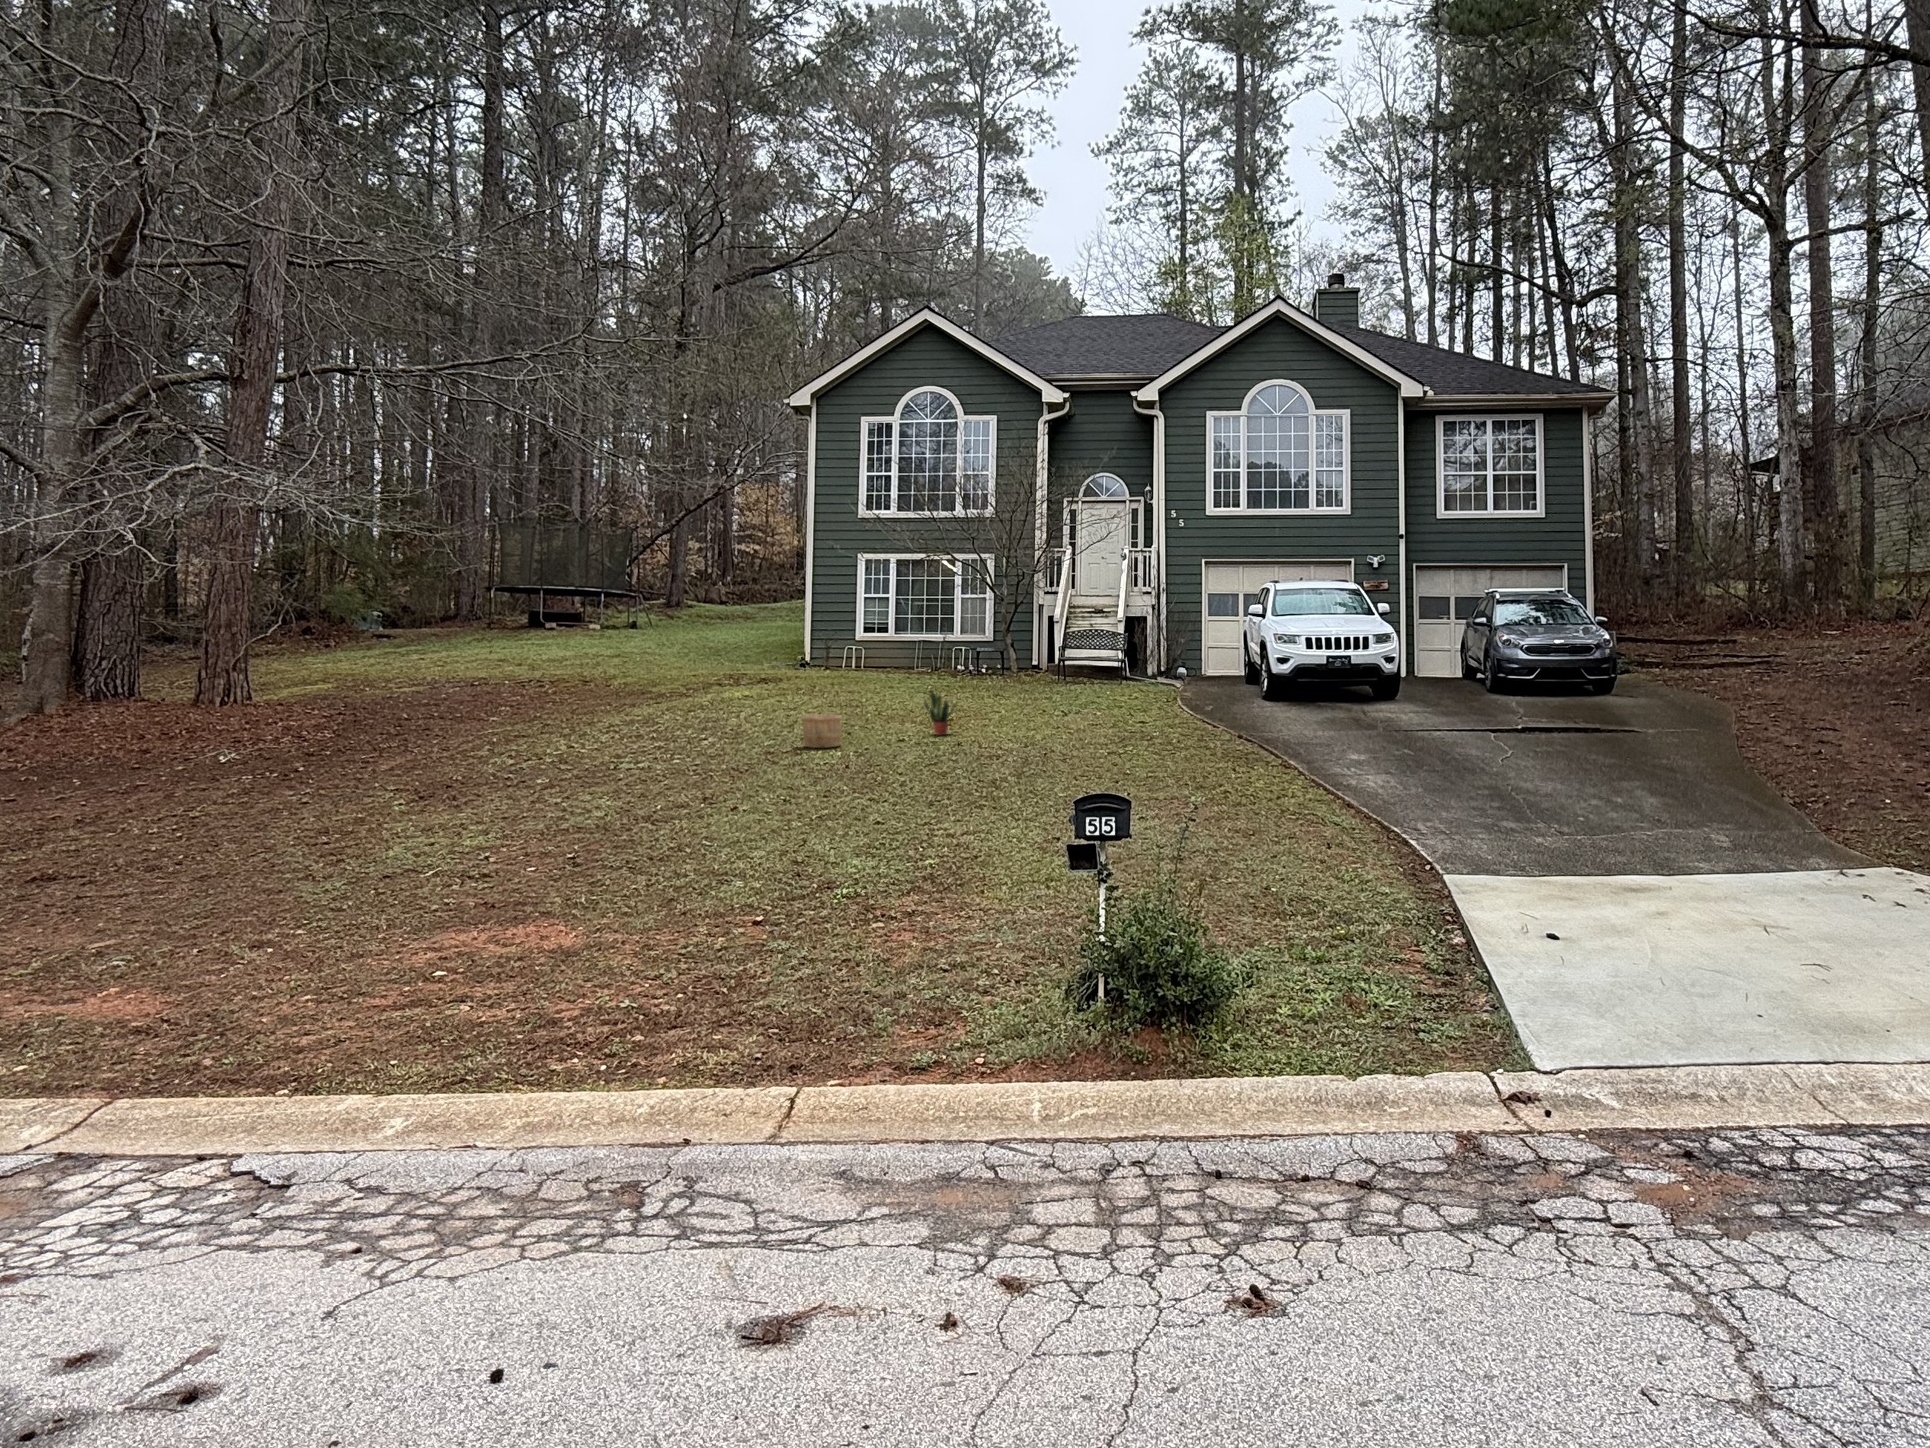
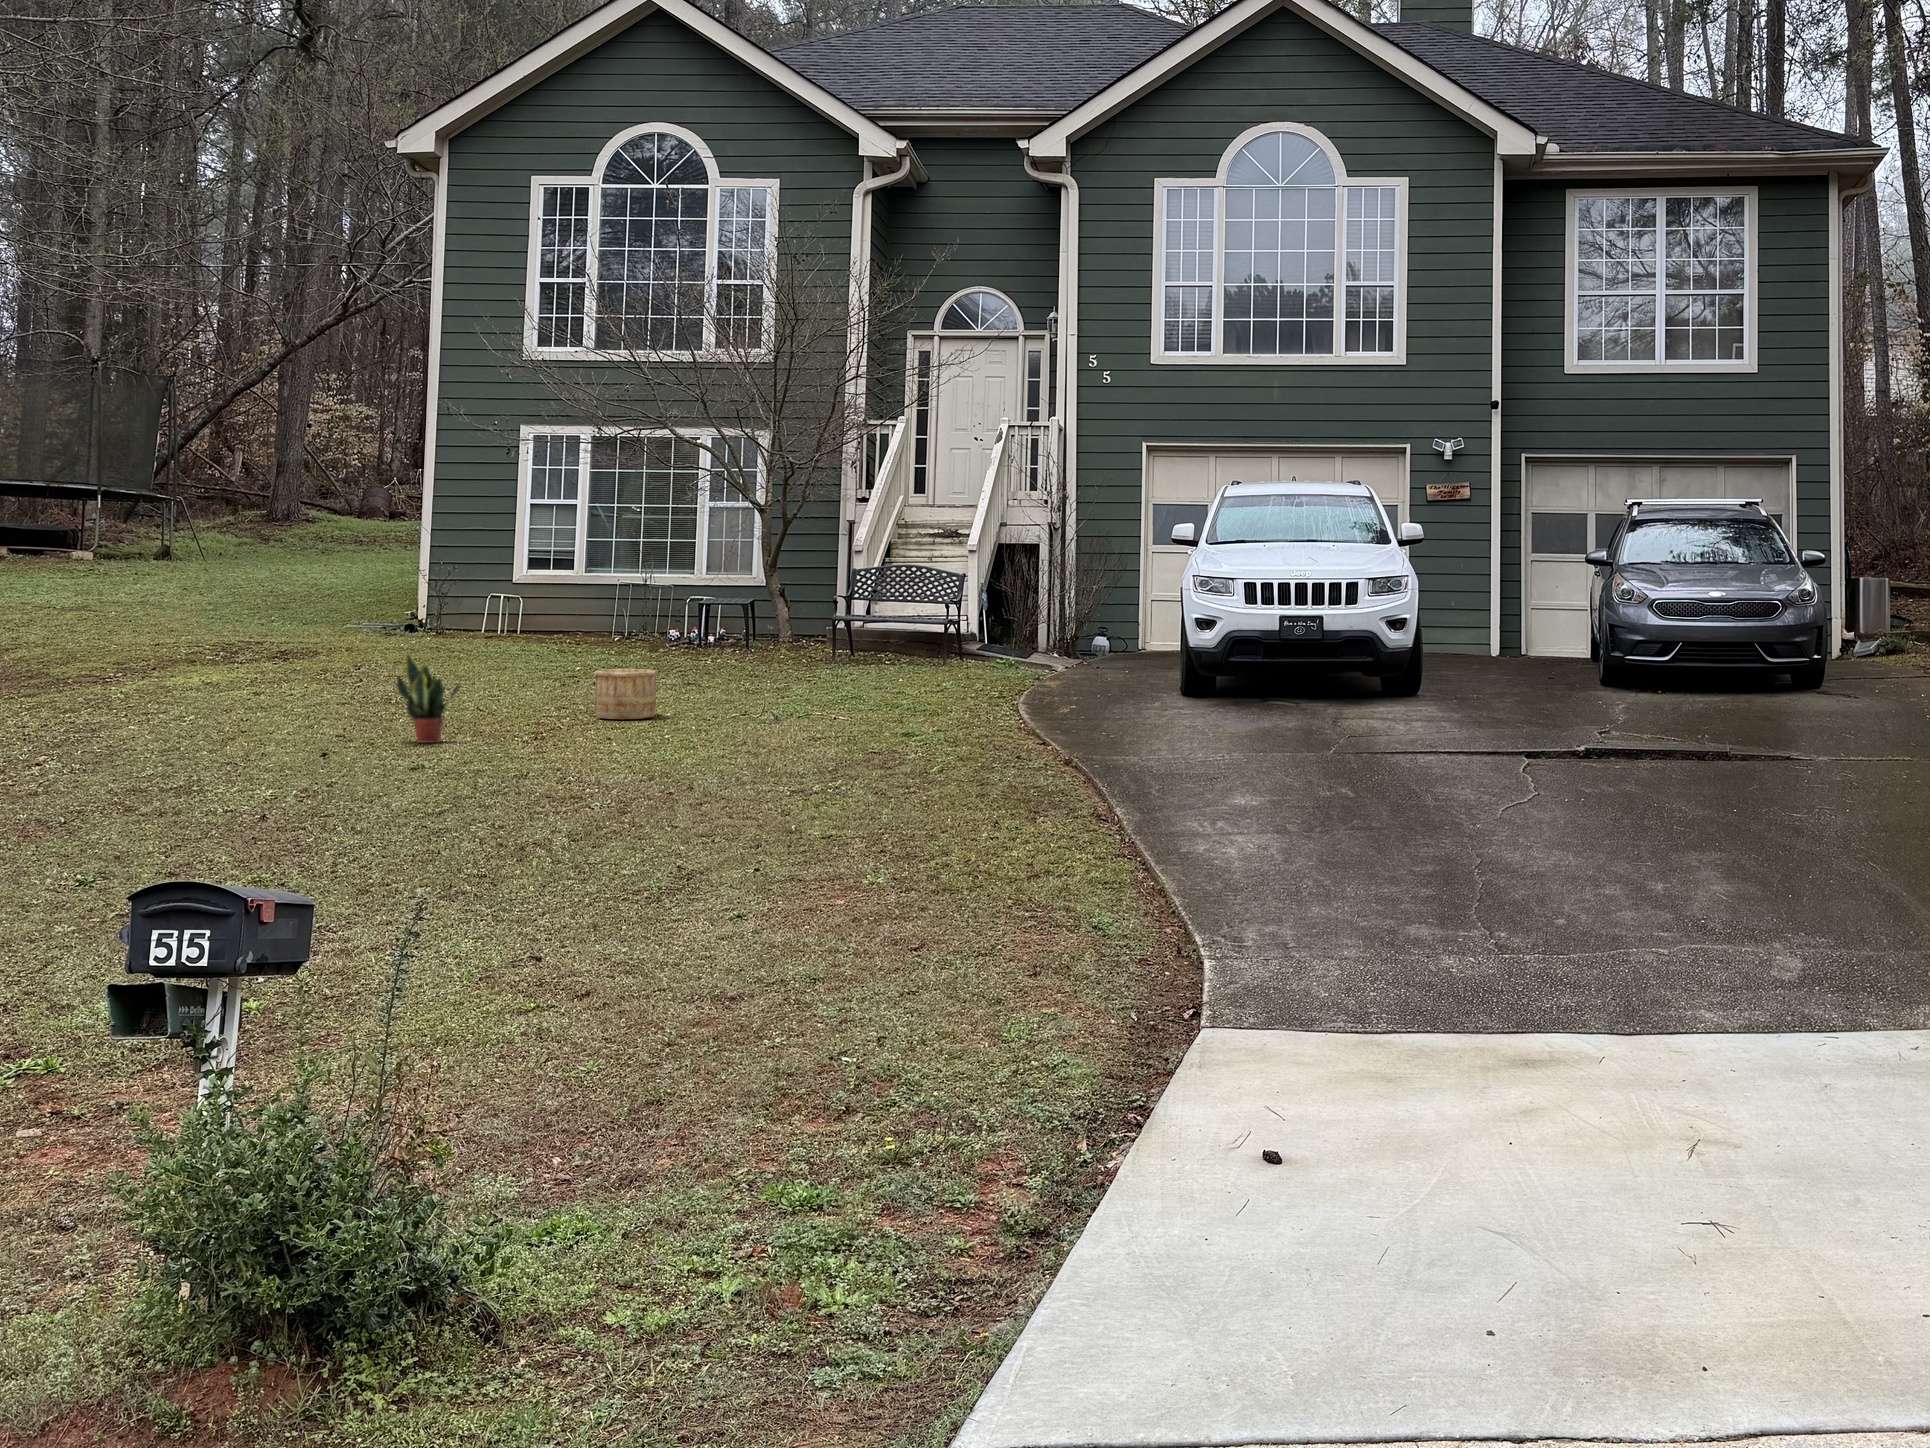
wooden bucket: present [802,714,841,748] -> present [593,669,658,719]

